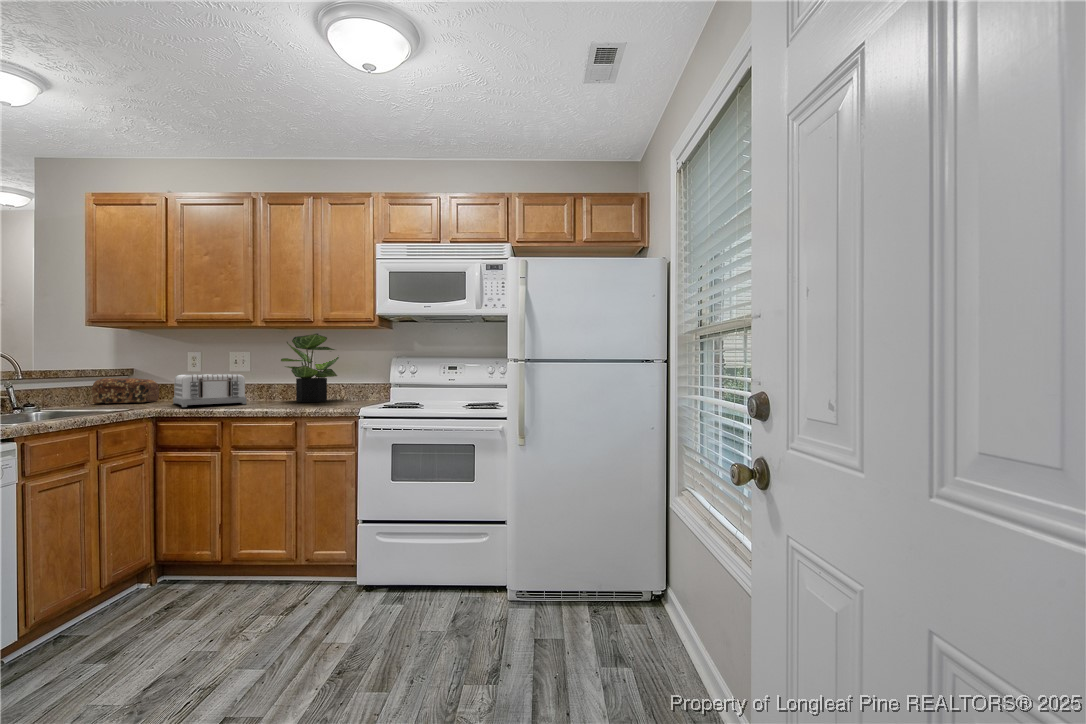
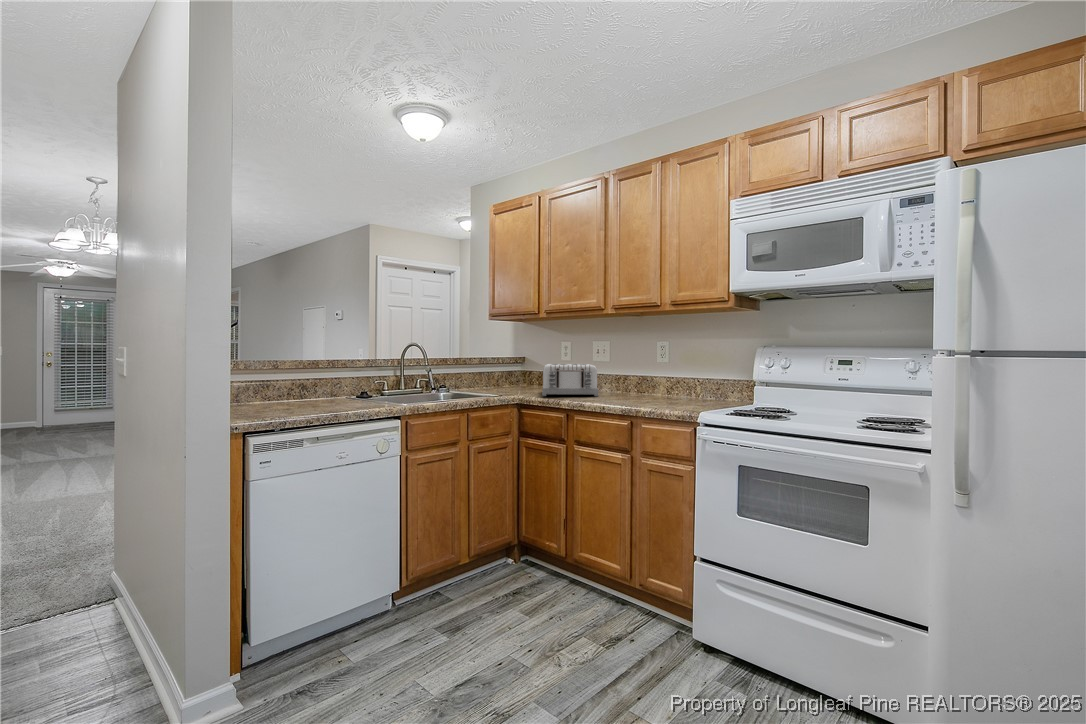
potted plant: present [281,334,339,402] -> none [630,319,694,399]
bread loaf: present [92,378,159,404] -> none [492,366,539,389]

